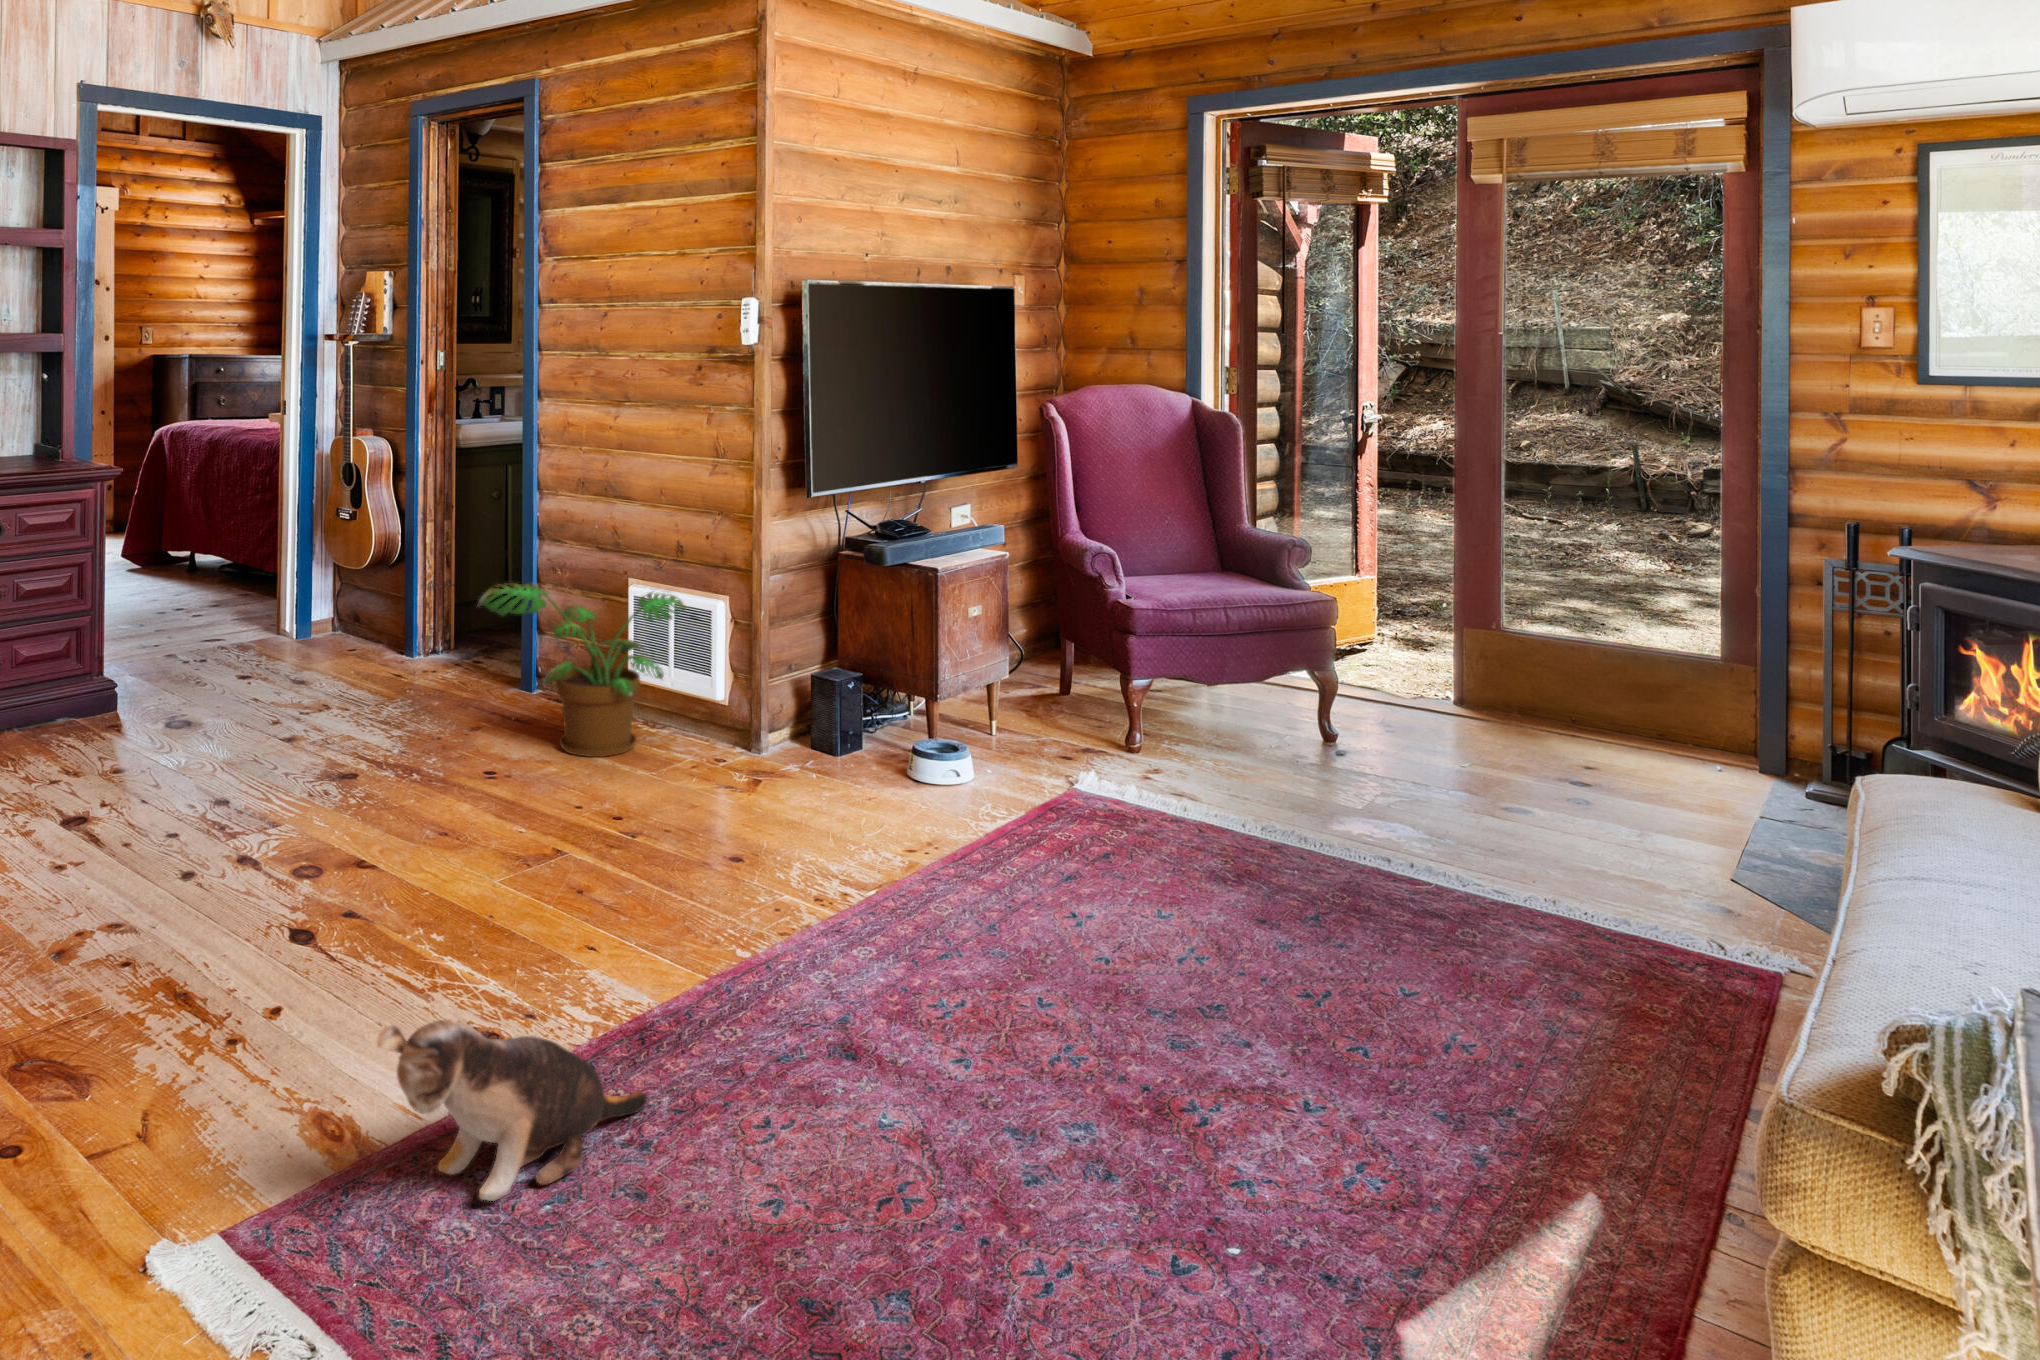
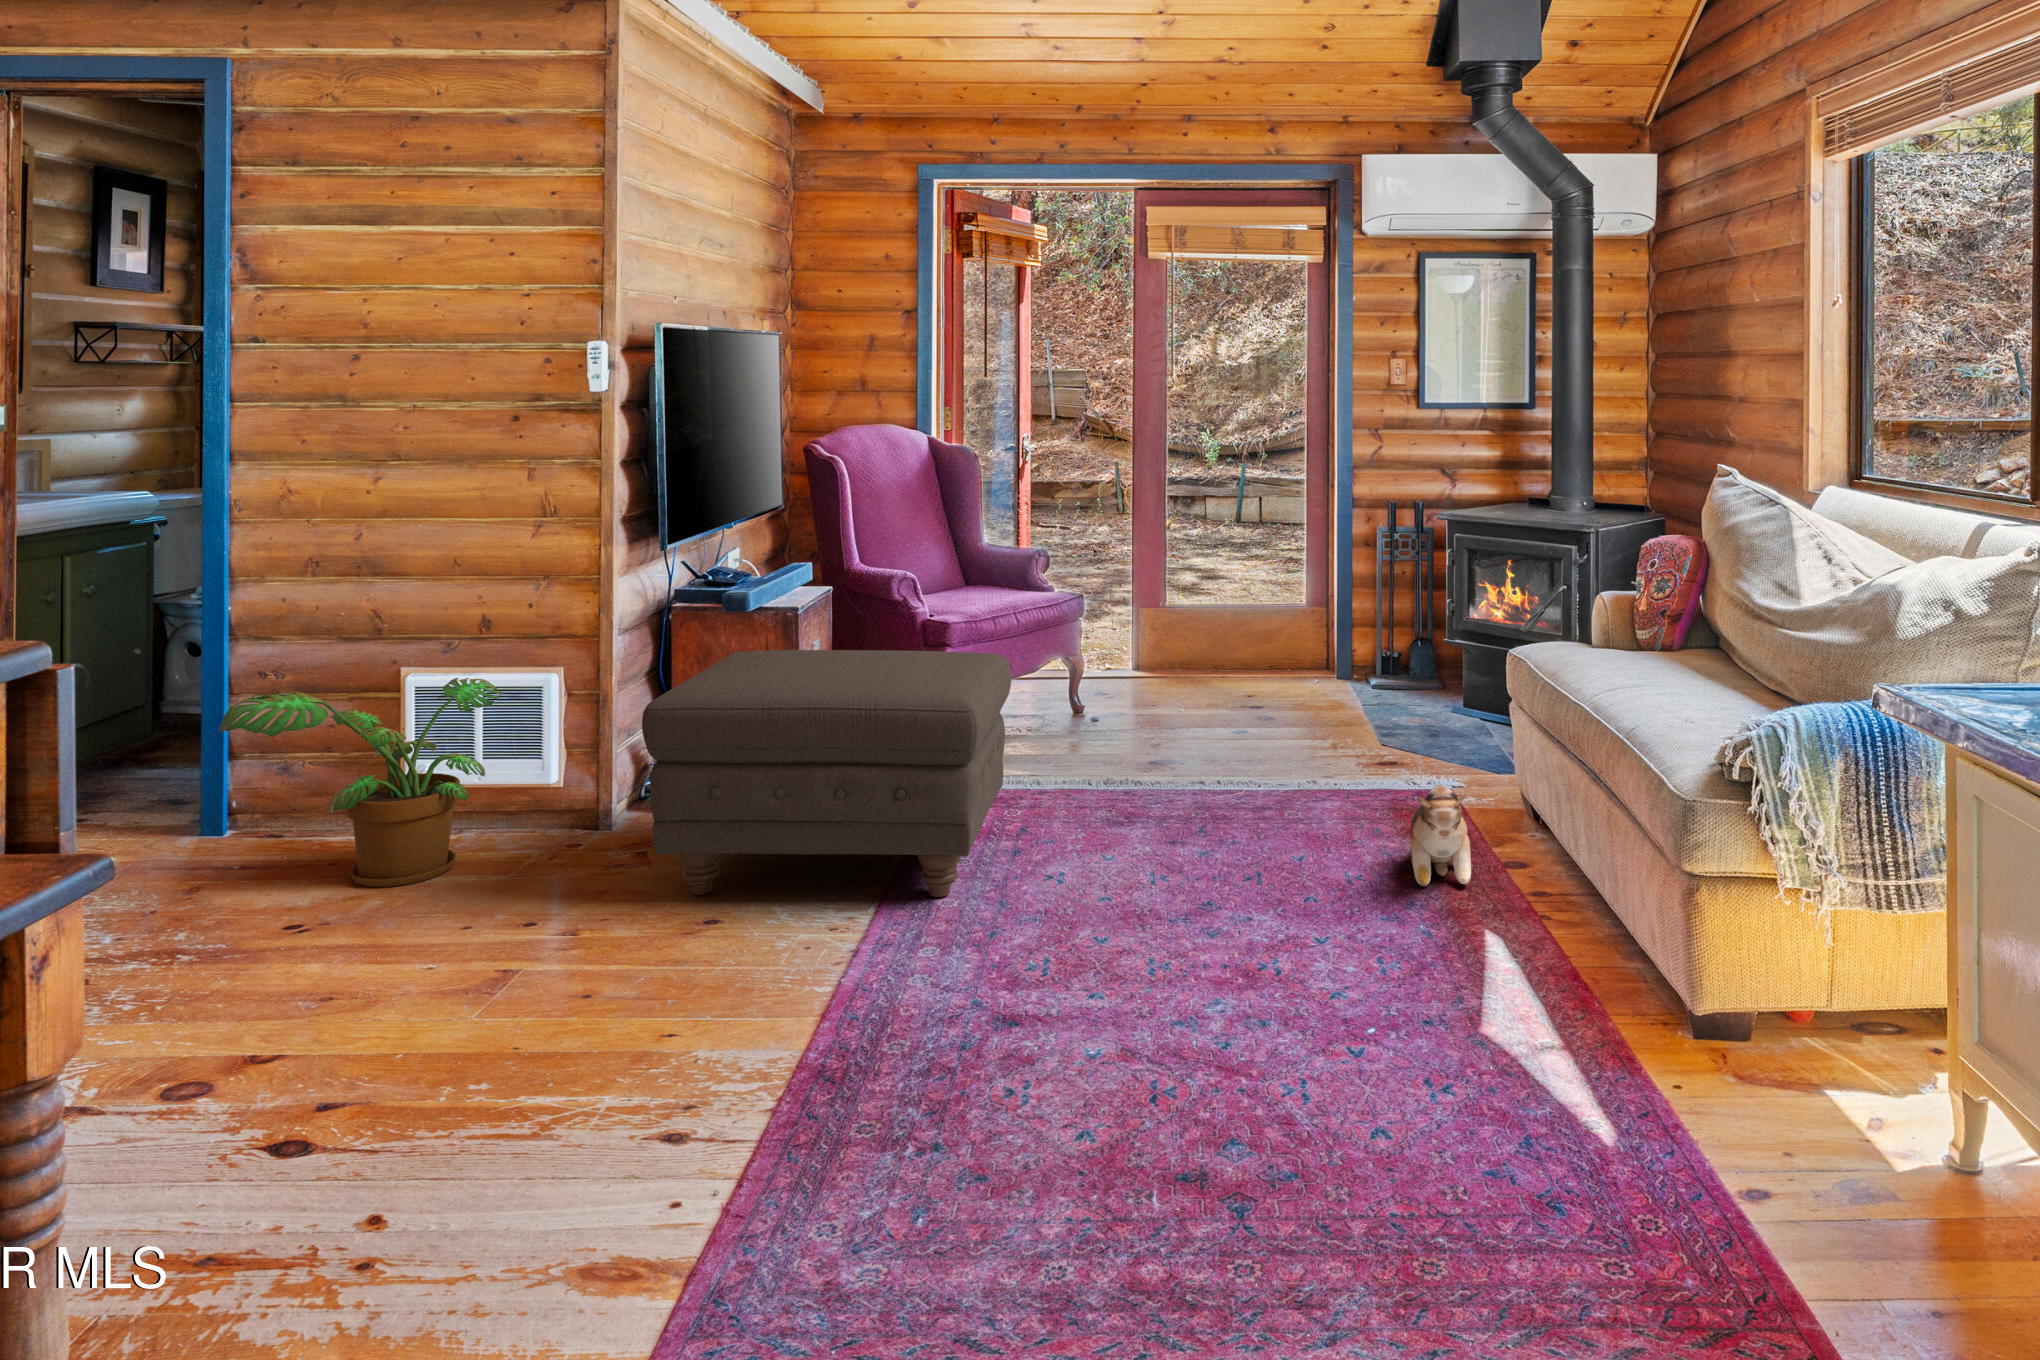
ottoman: none [705,604,1098,898] -> present [642,650,1011,898]
plush toy: present [377,1020,647,1201] -> present [1410,785,1471,886]

